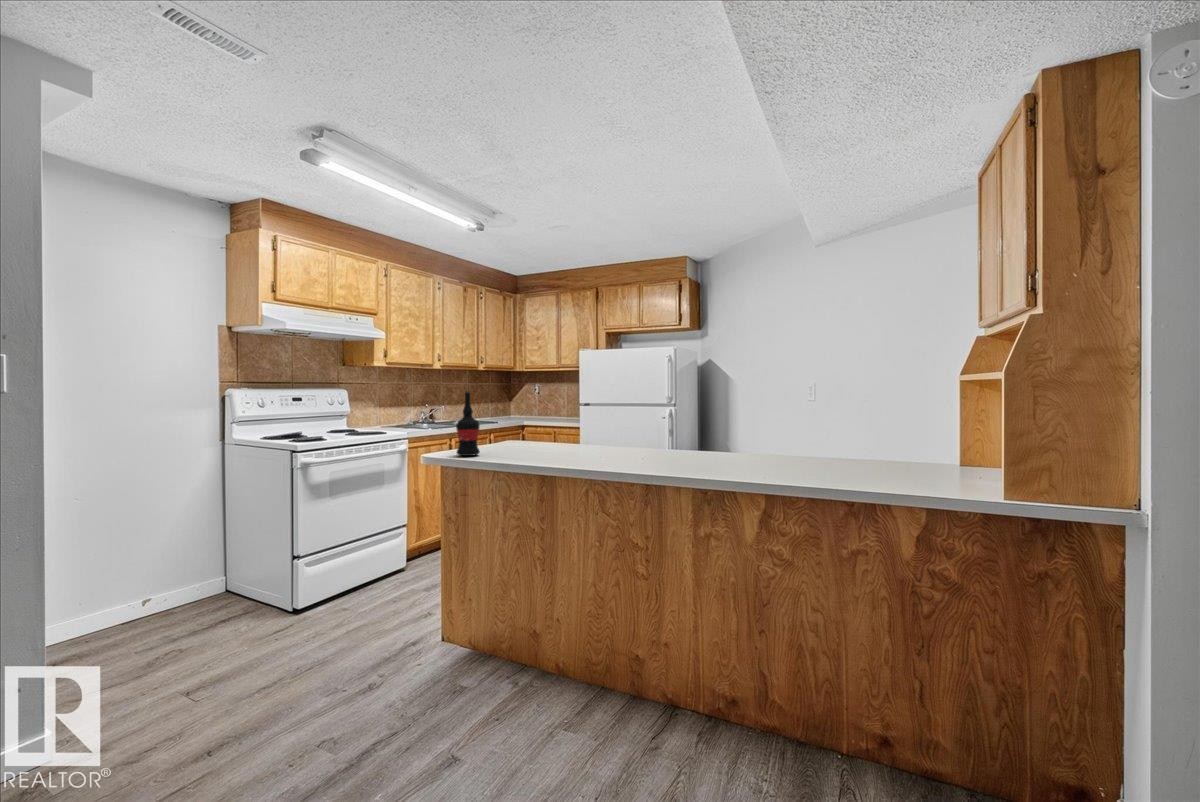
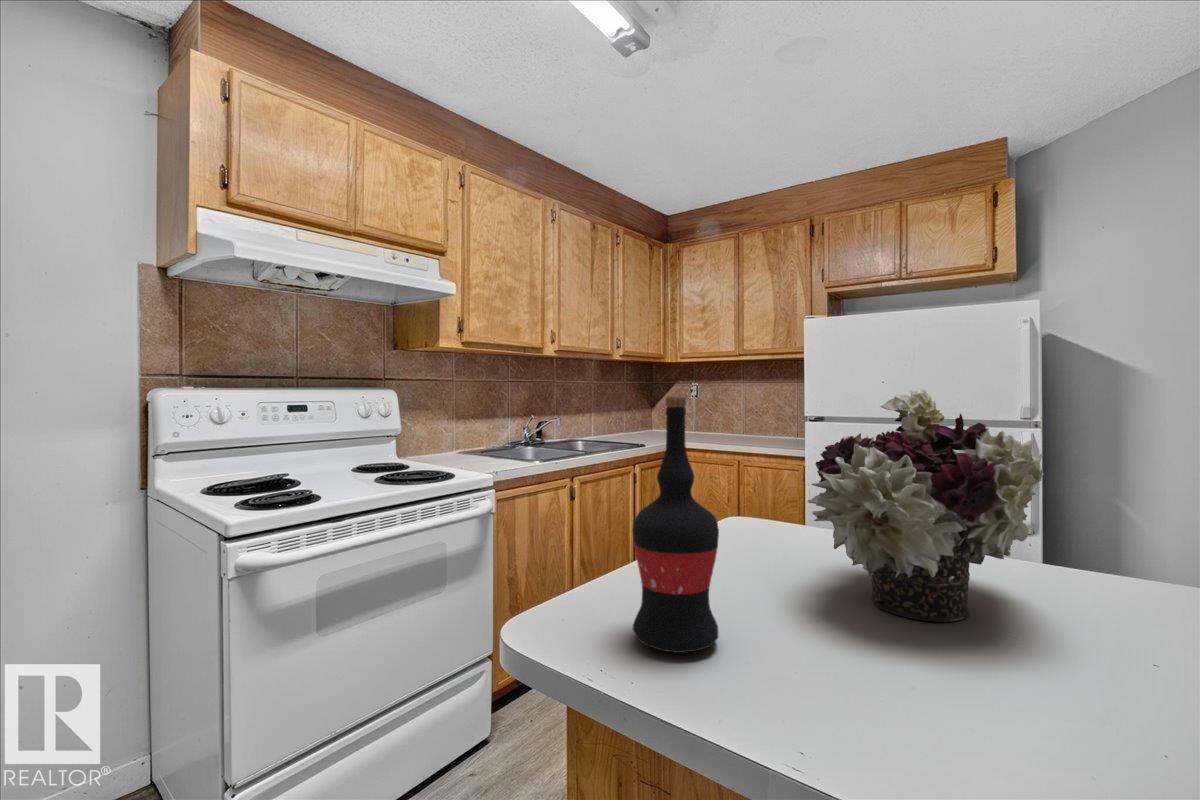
flower arrangement: none [510,388,577,452] -> present [808,389,1043,622]

